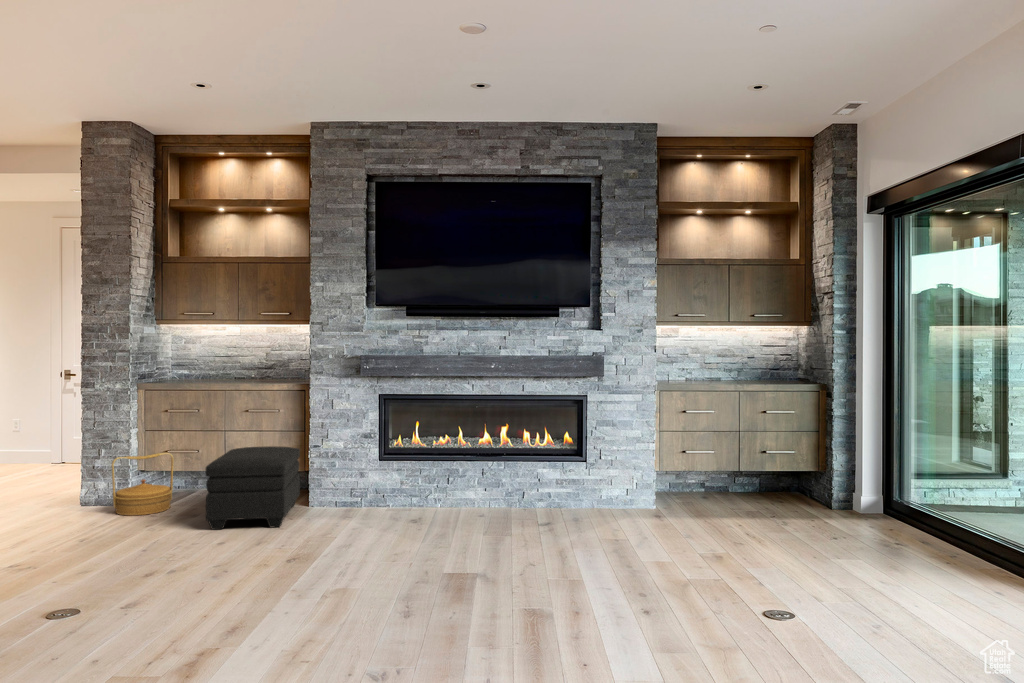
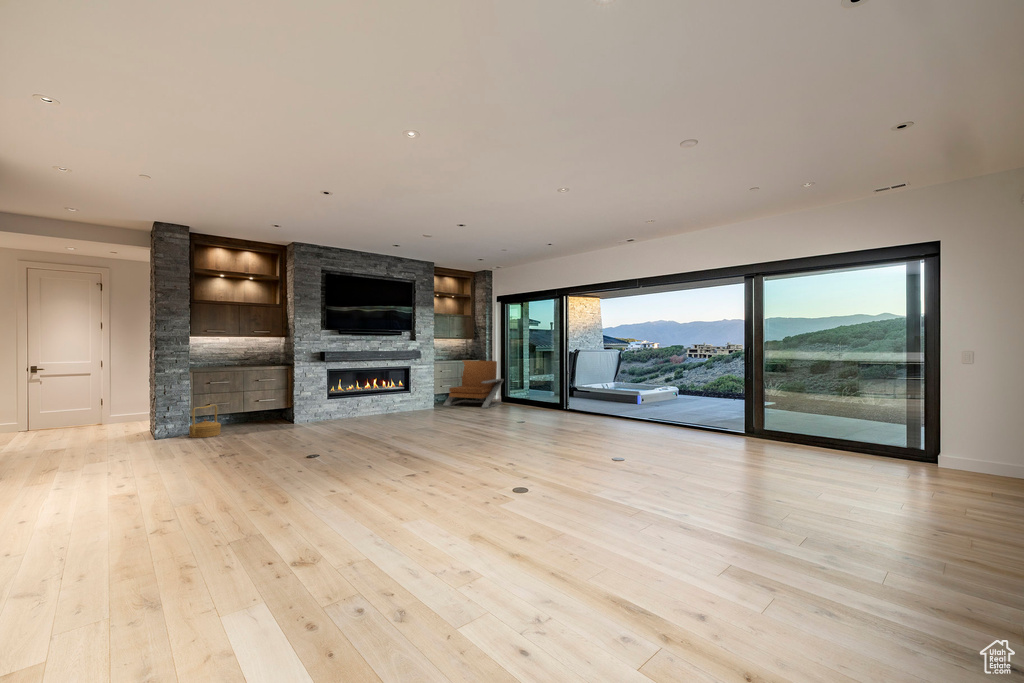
lounge chair: none [691,384,877,534] -> present [443,360,504,408]
ottoman: present [206,446,300,530] -> none [252,396,308,434]

